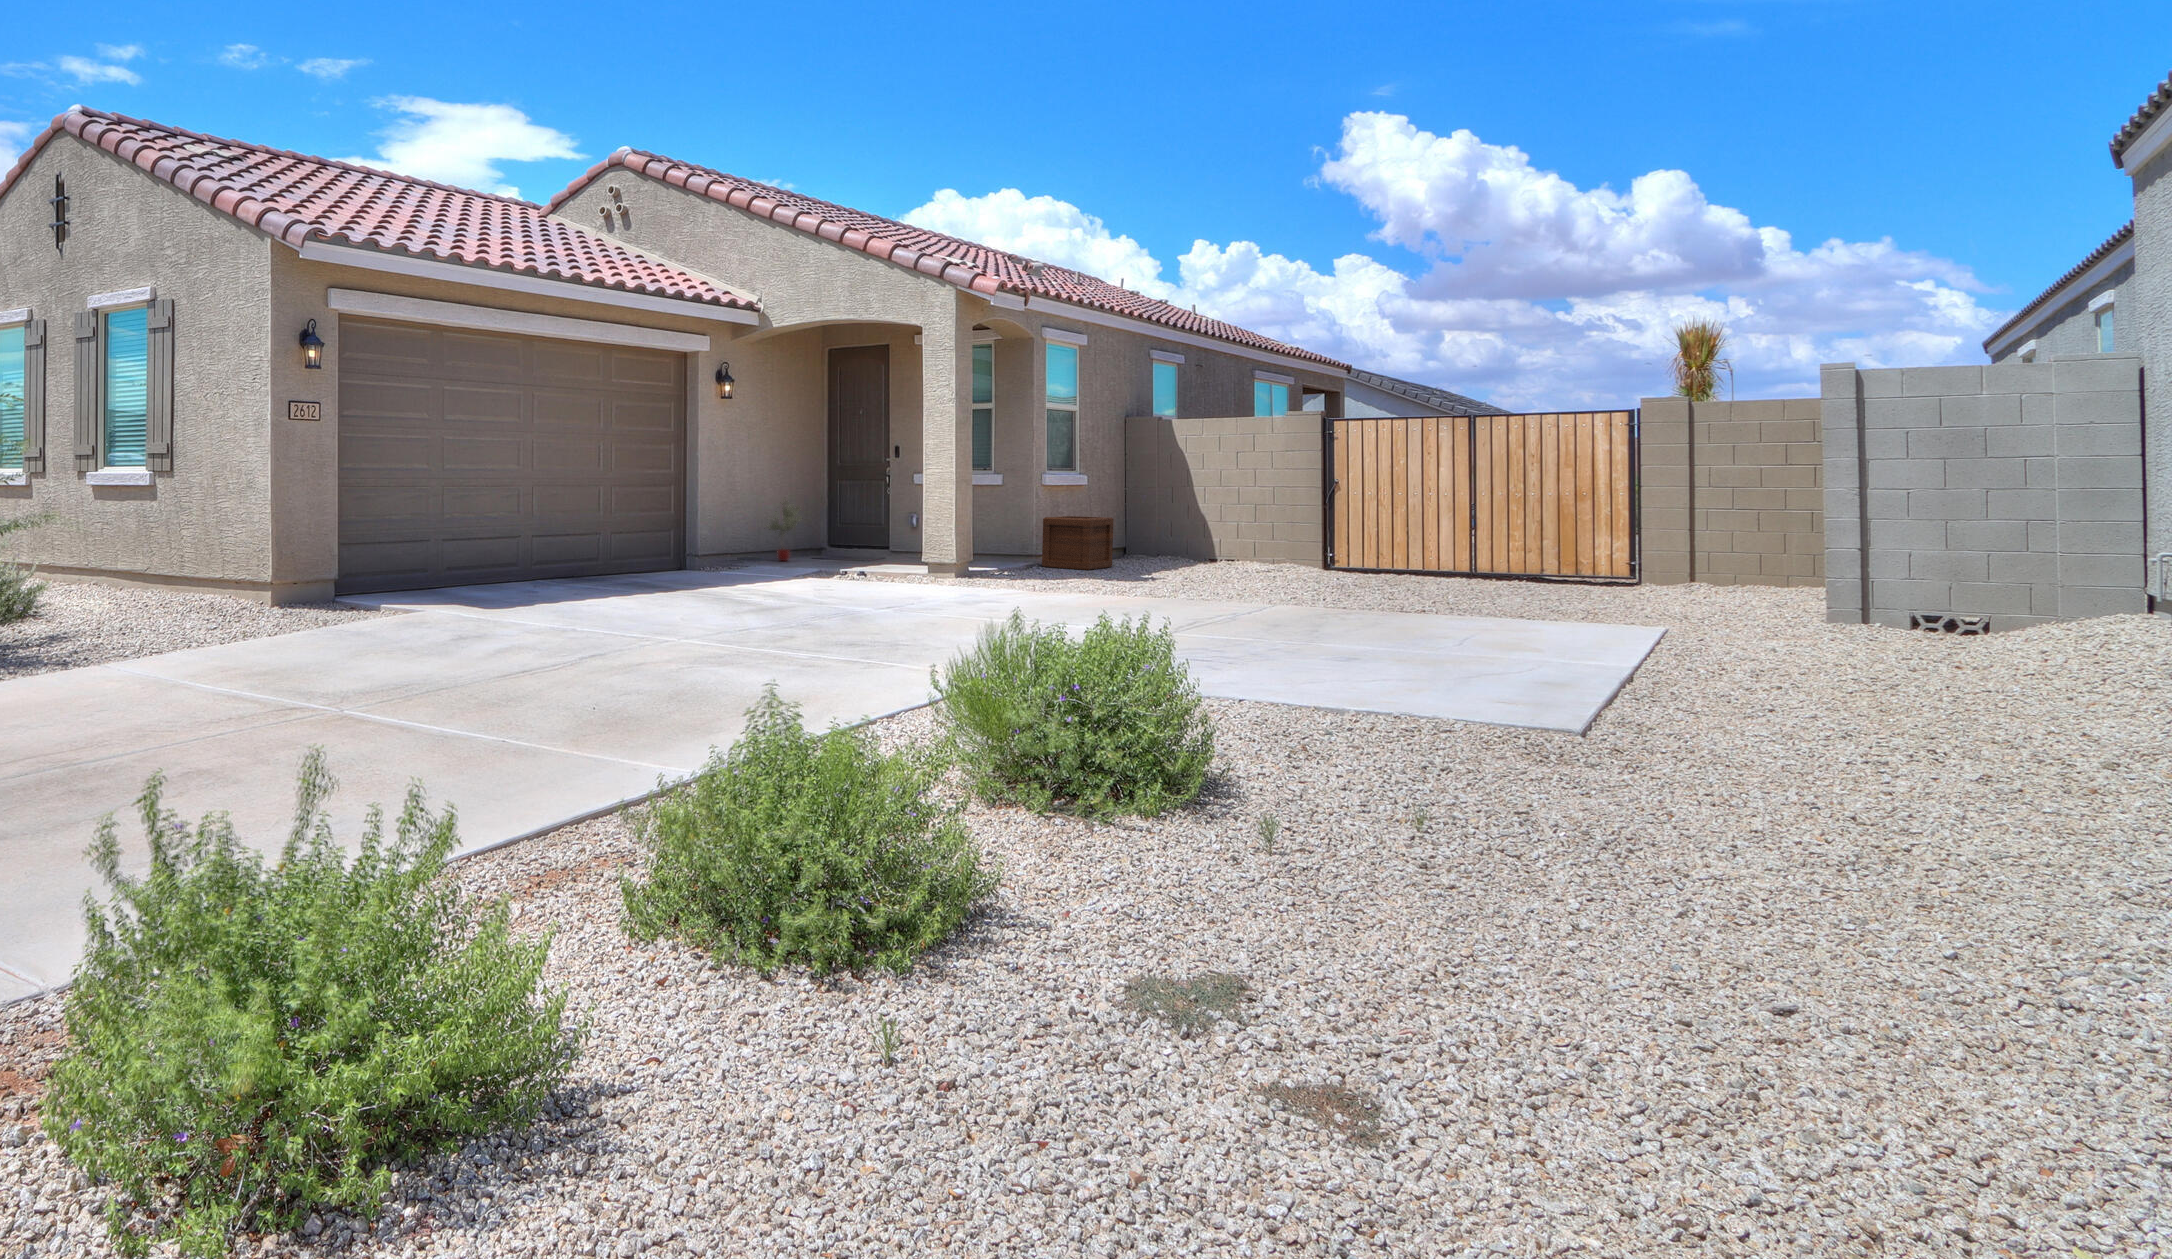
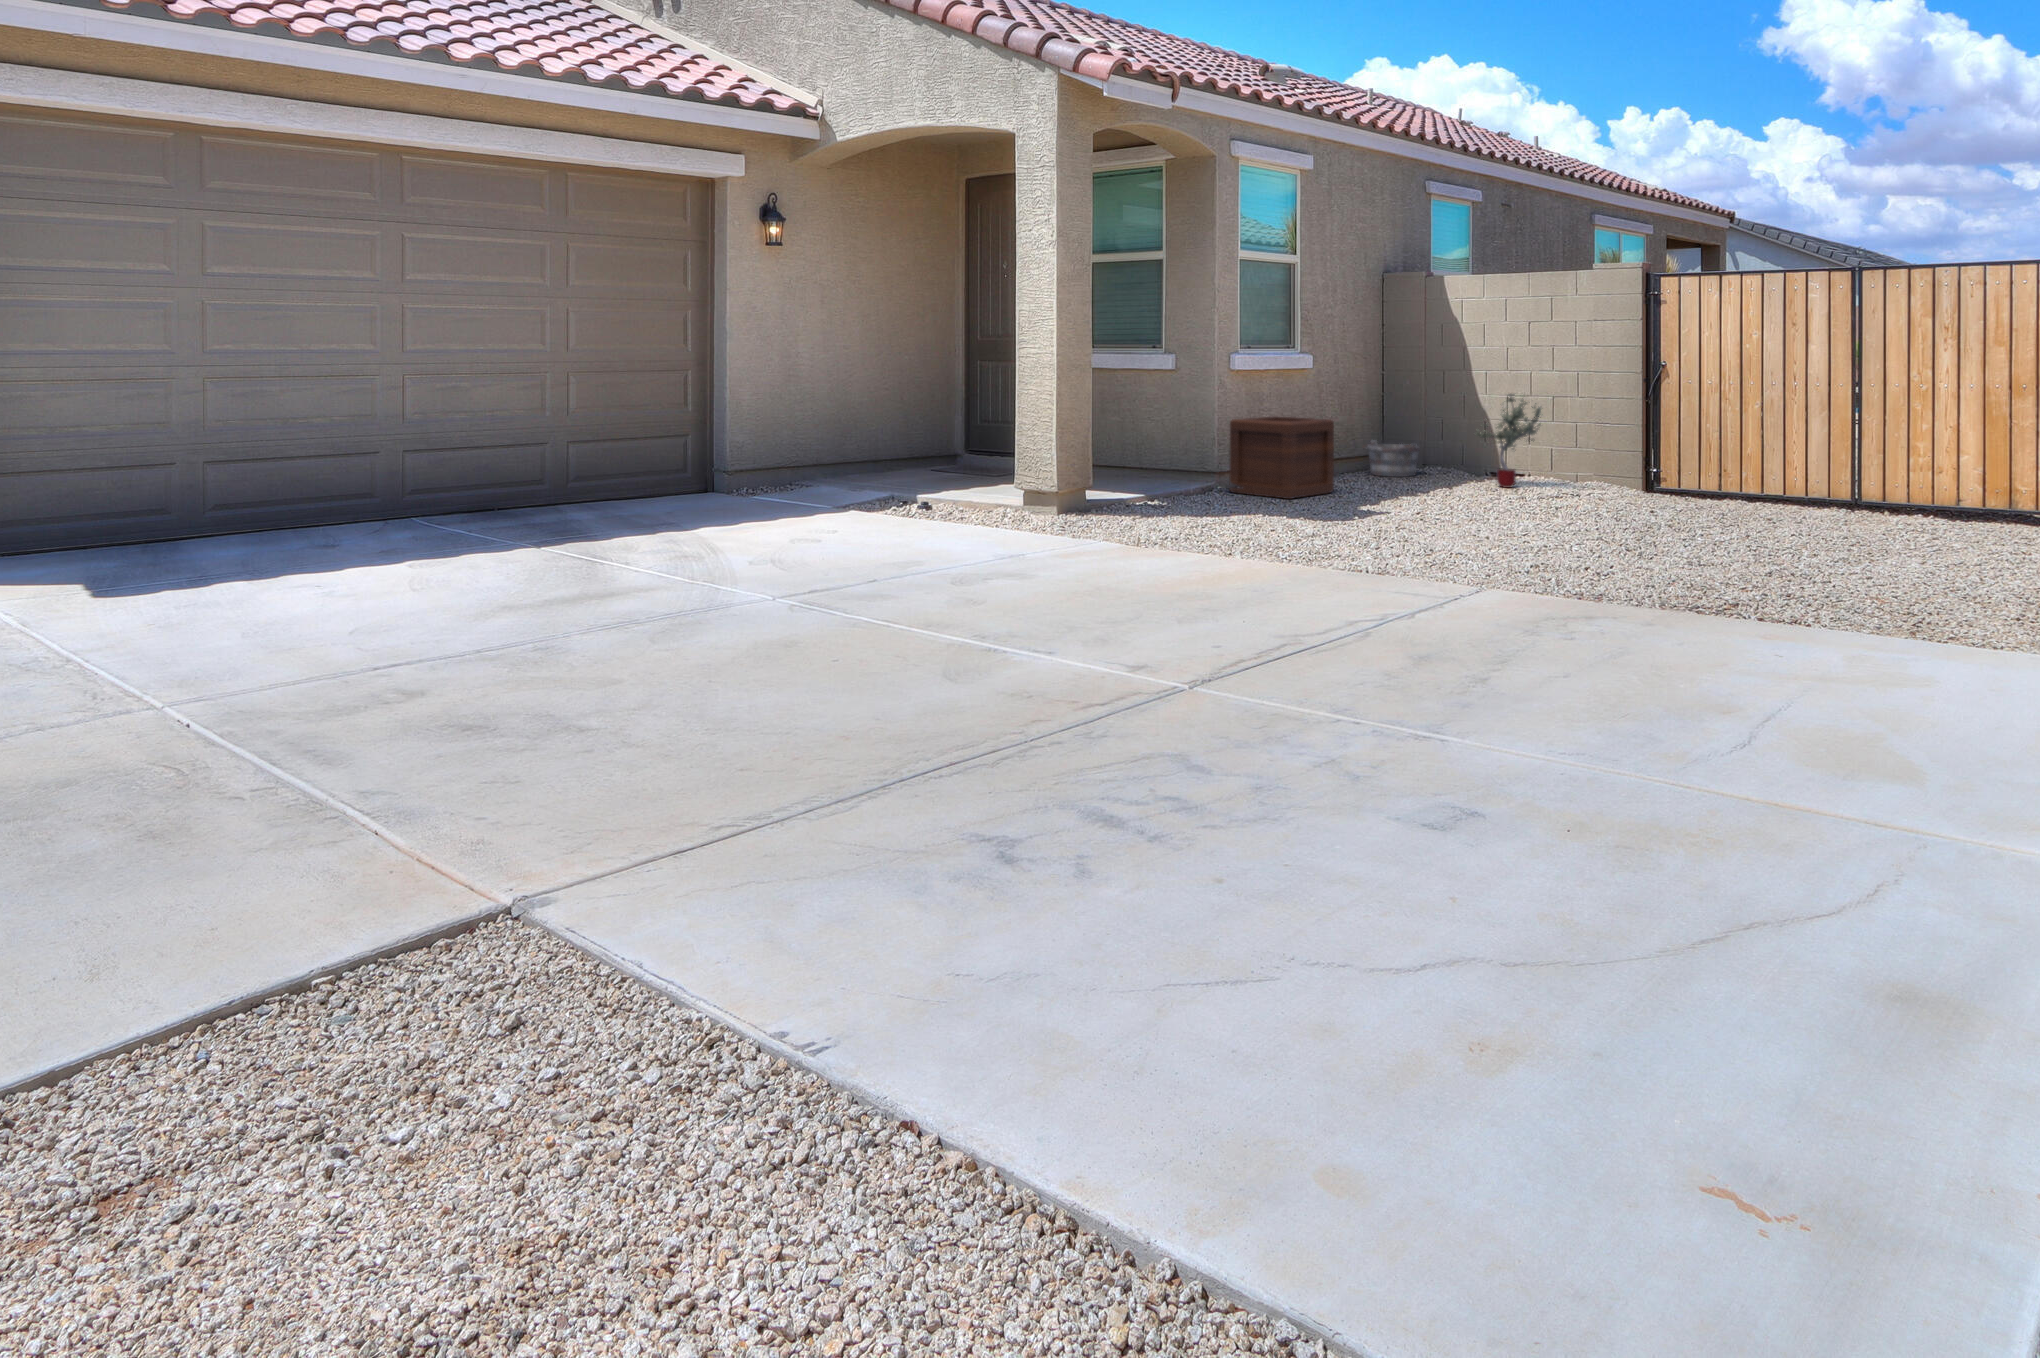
potted tree: present [768,499,801,561] -> present [1475,394,1541,488]
bucket: none [1115,535,1157,559] -> present [1364,440,1420,477]

